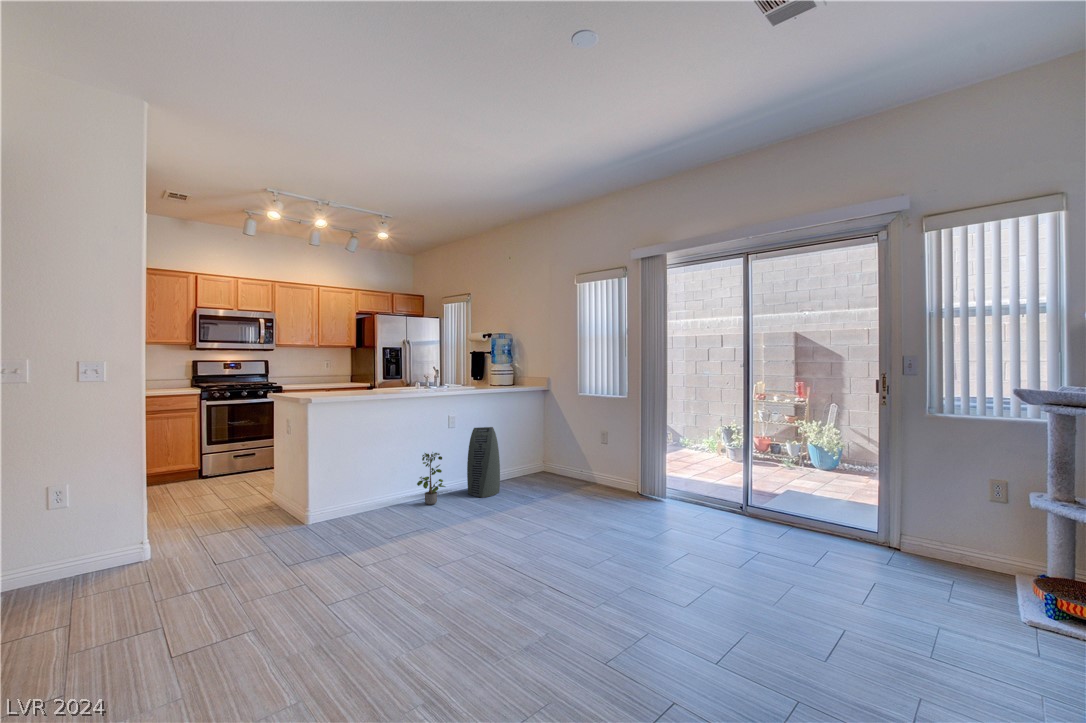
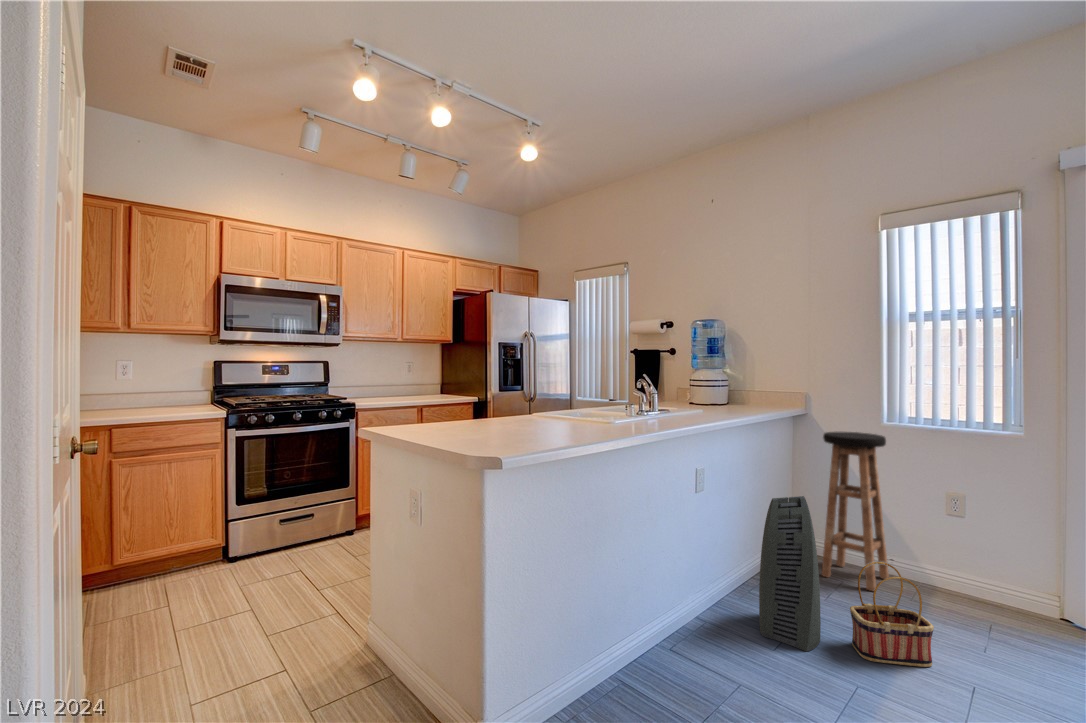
bar stool: none [535,399,570,482] -> present [822,432,889,591]
potted plant: present [417,453,445,505] -> none [693,559,770,681]
basket: none [503,456,535,500] -> present [850,562,934,667]

